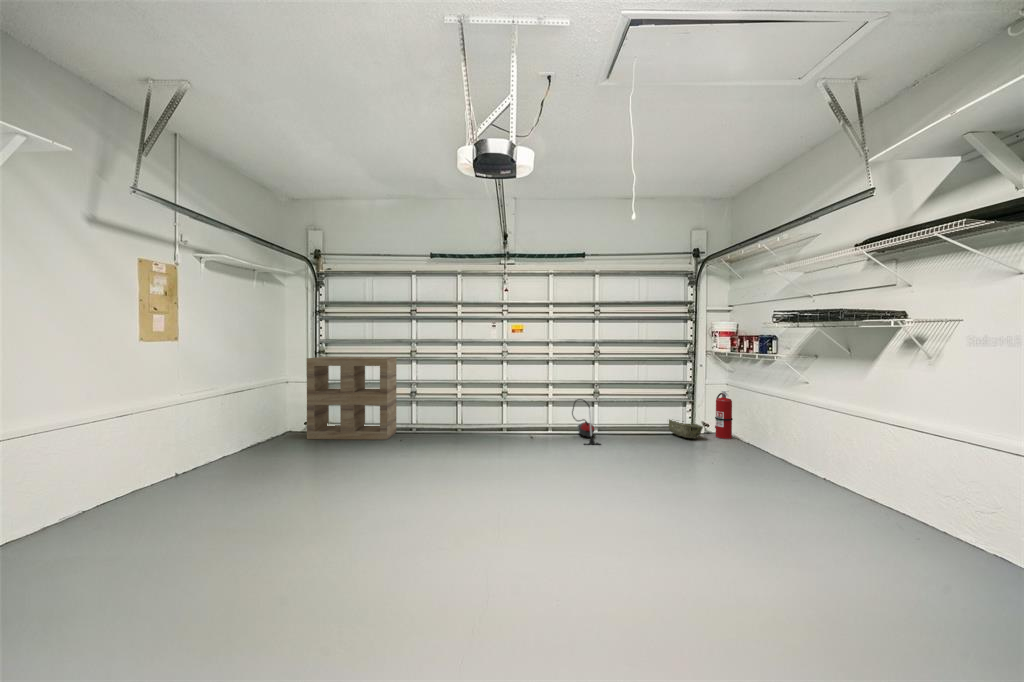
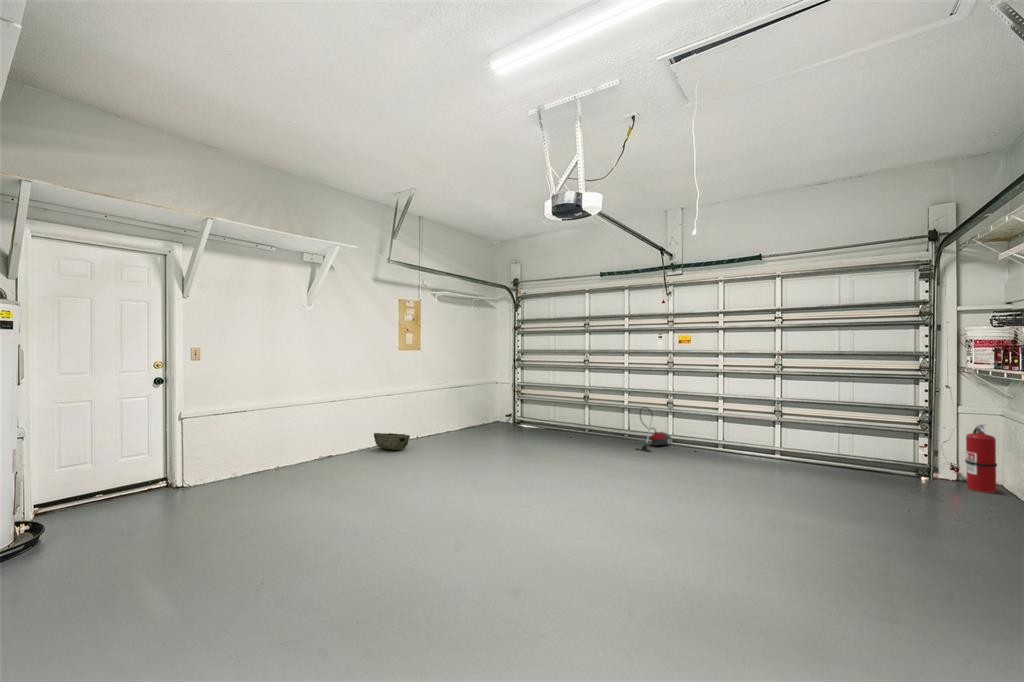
shelving unit: present [307,357,396,440] -> none [505,364,573,436]
vacuum cleaner: present [572,399,601,445] -> present [637,407,671,452]
woven basket: present [669,419,703,439] -> present [374,433,410,450]

